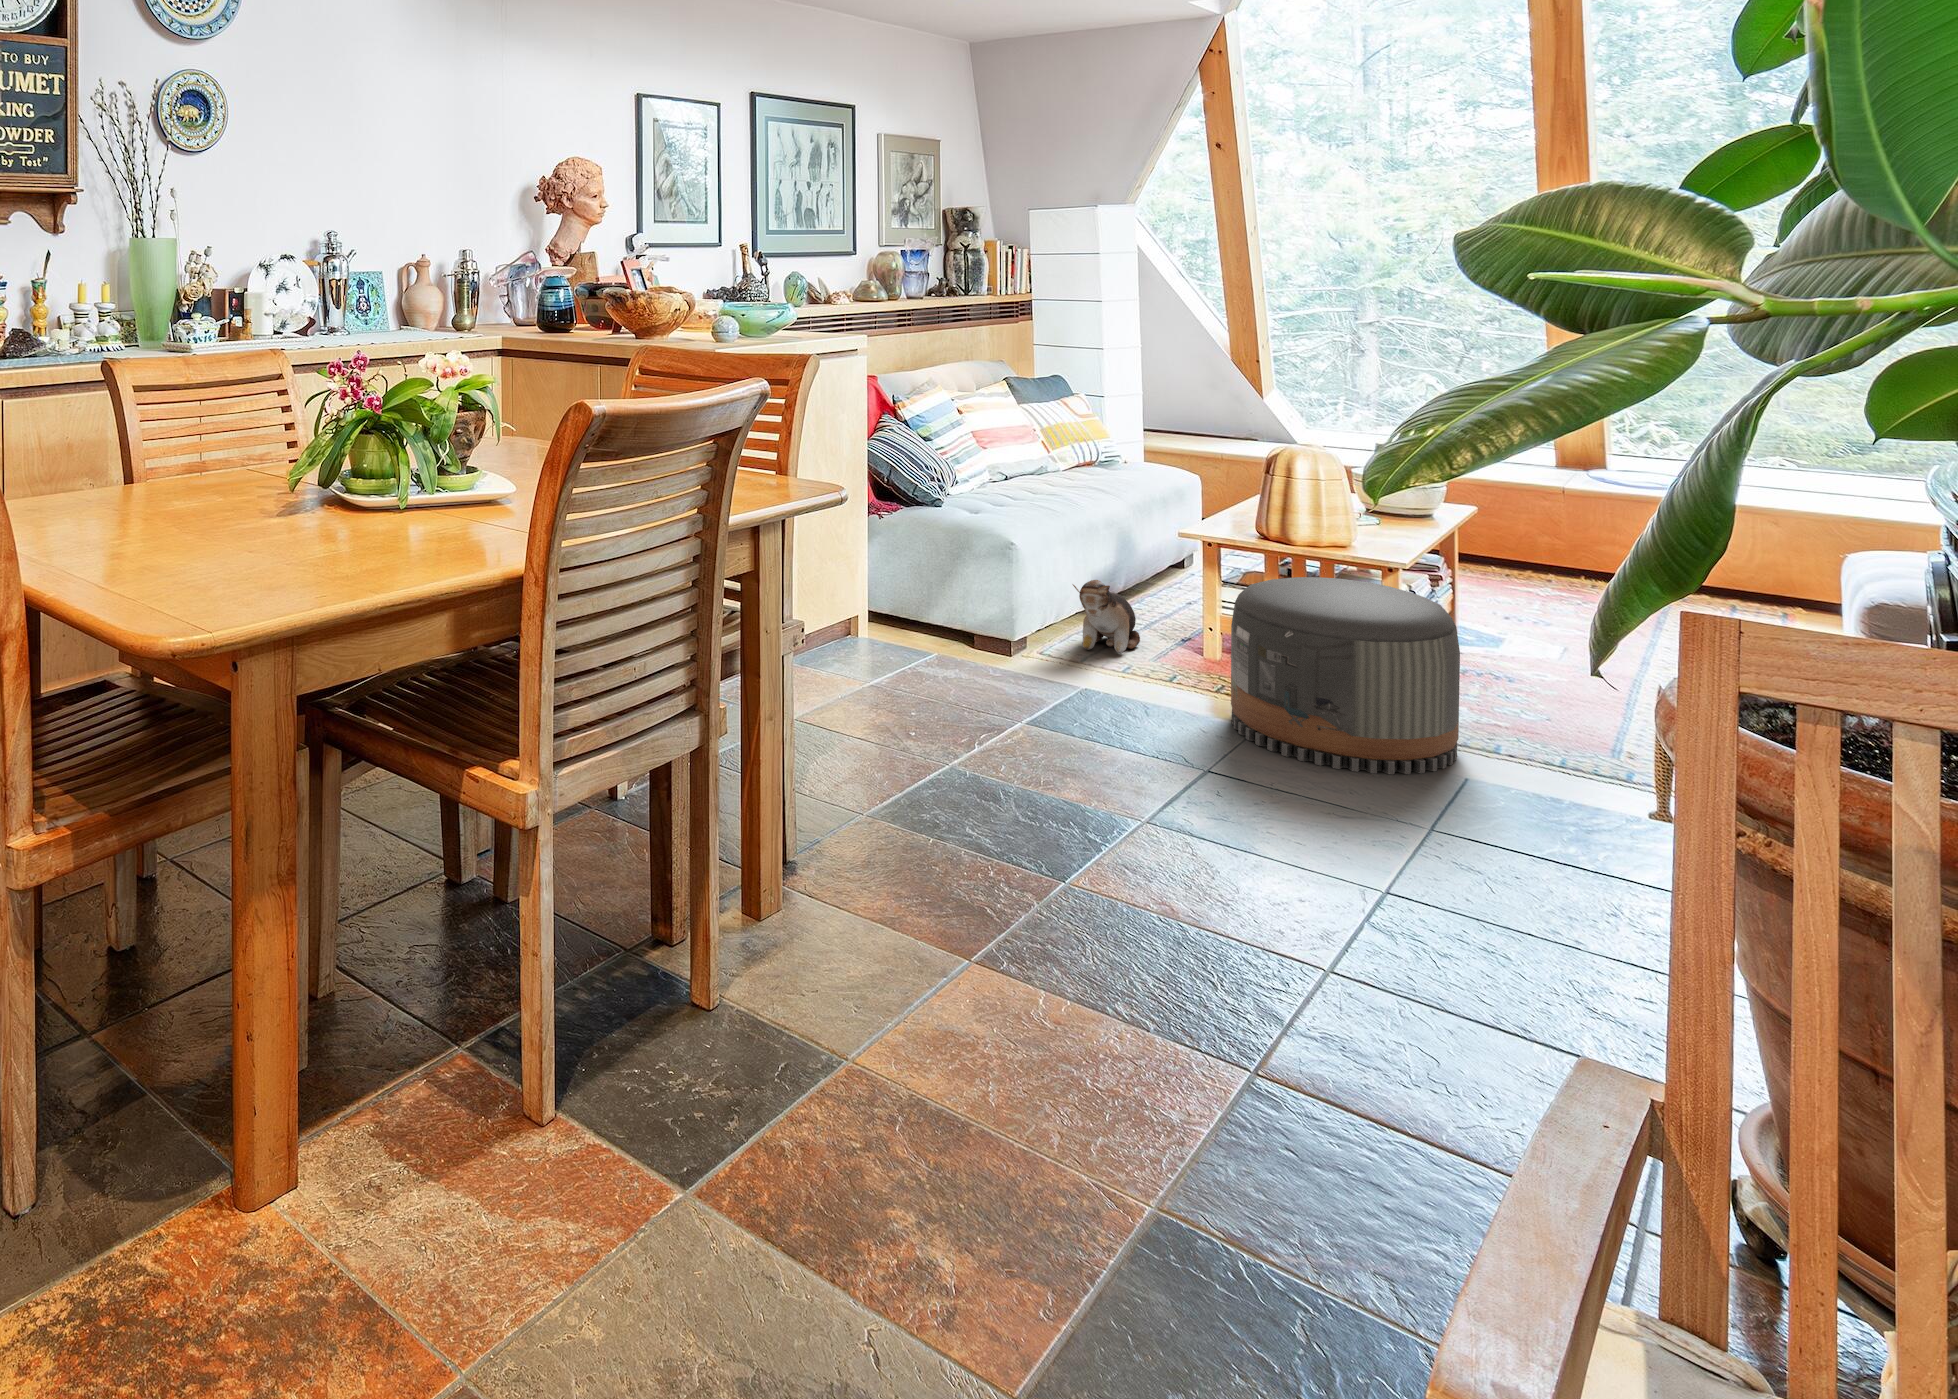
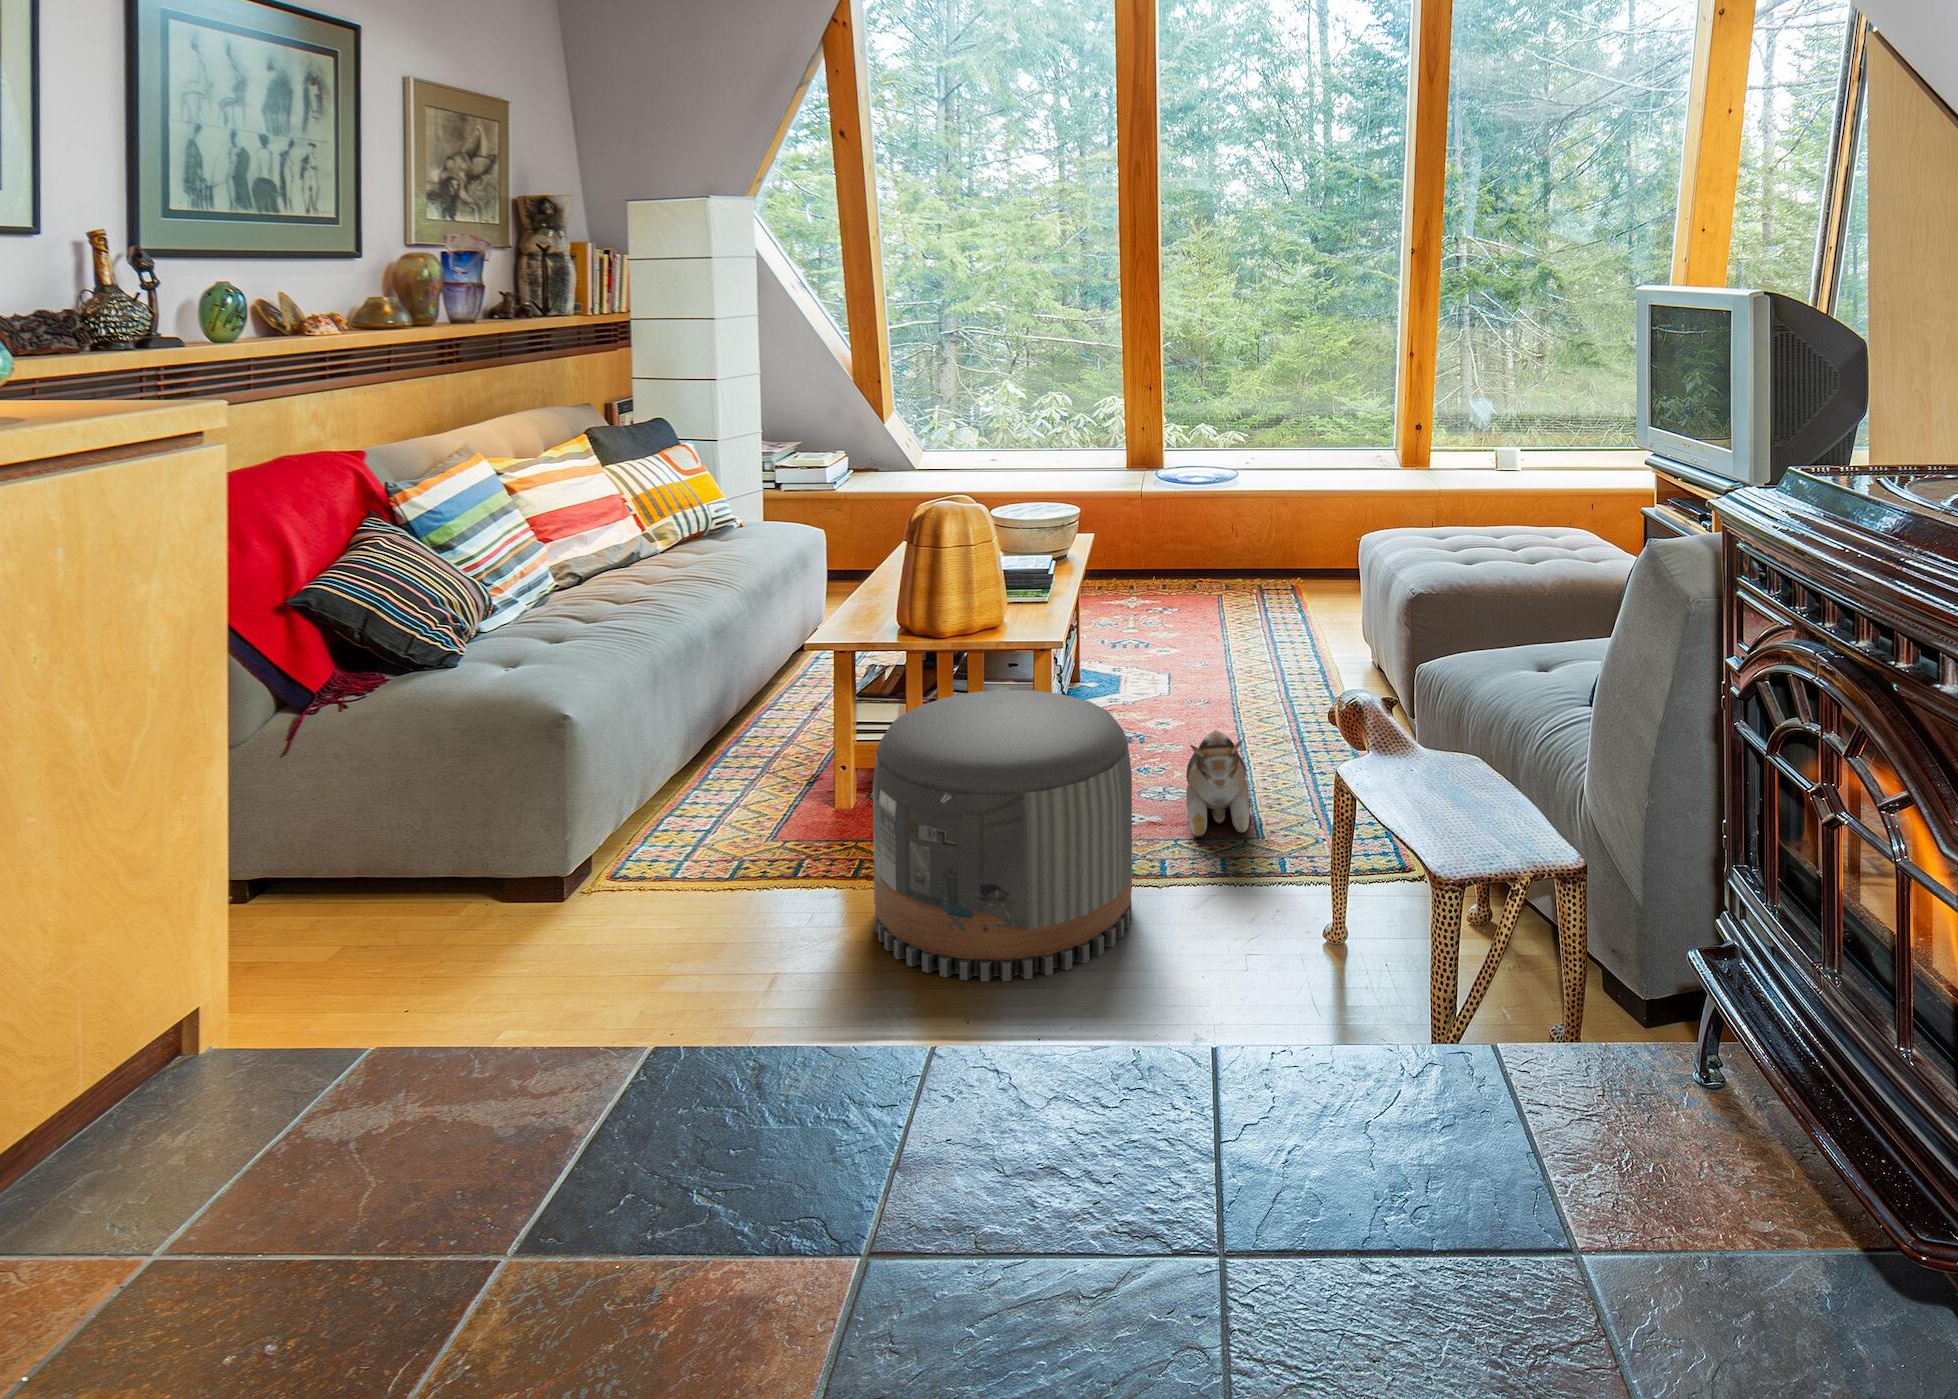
plush toy: present [1073,580,1140,652] -> present [1186,731,1250,836]

